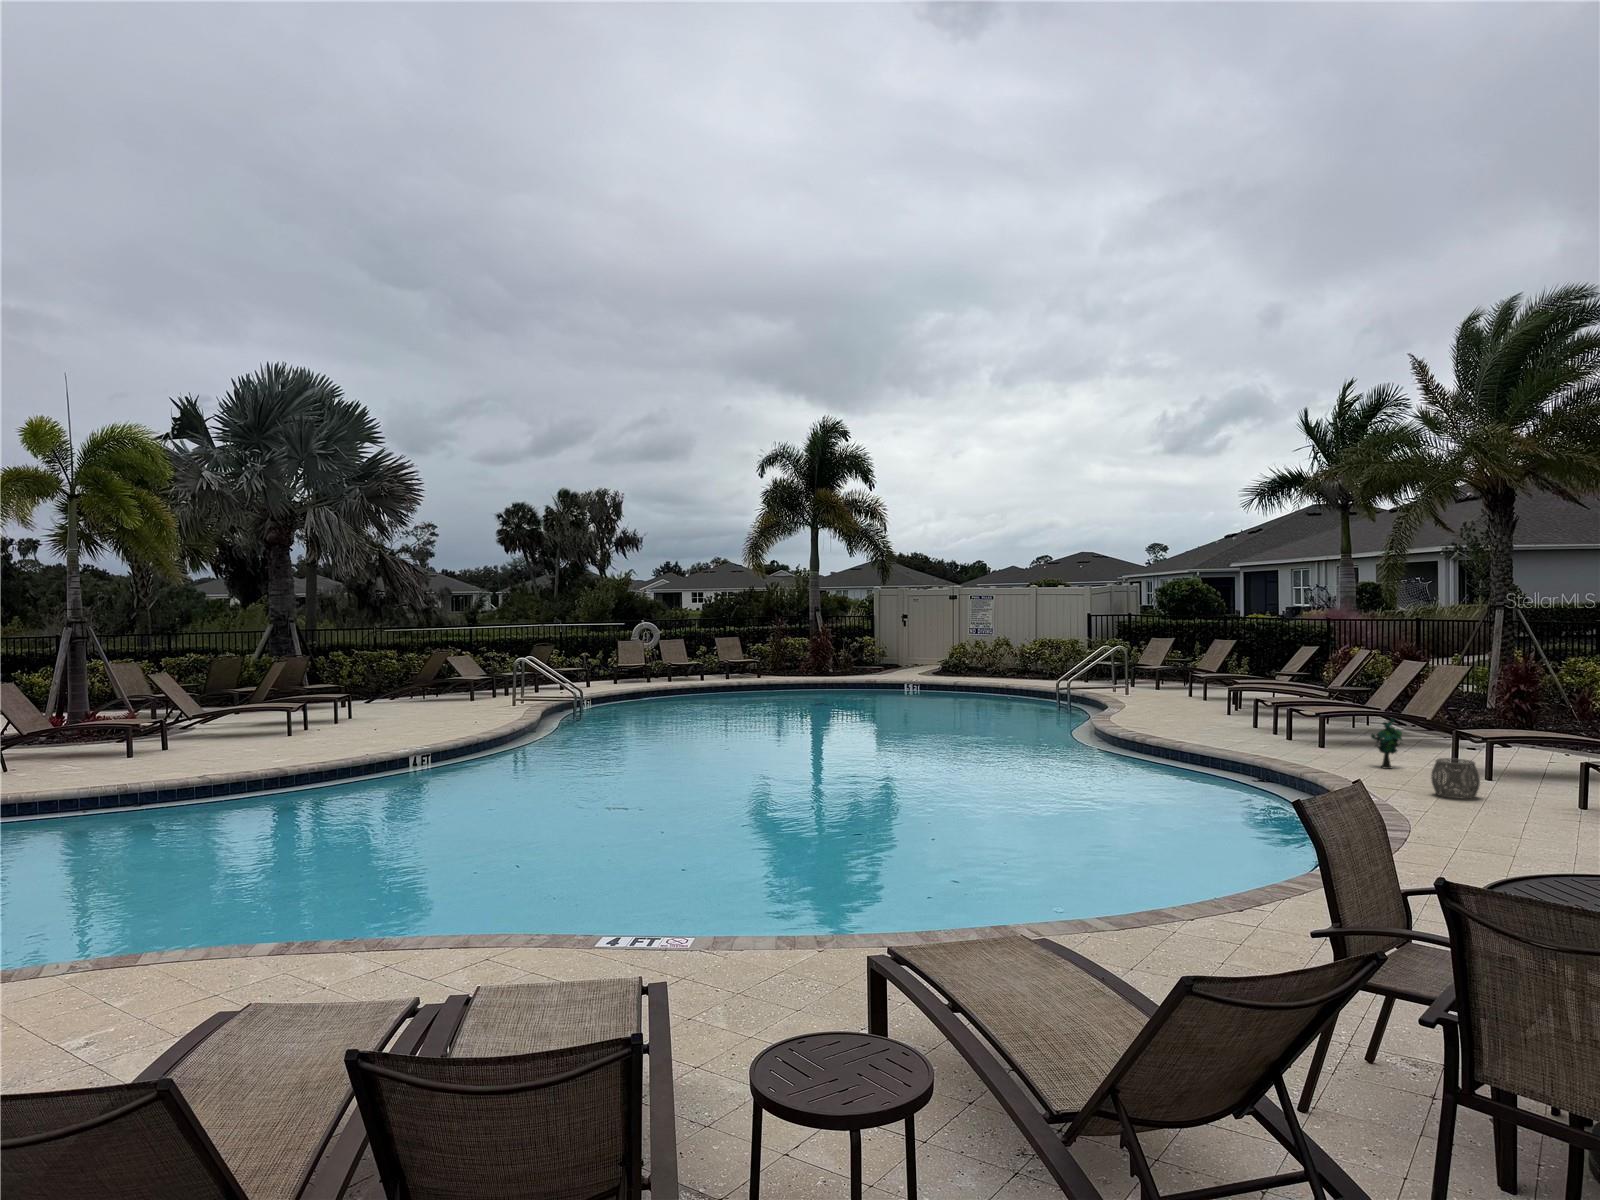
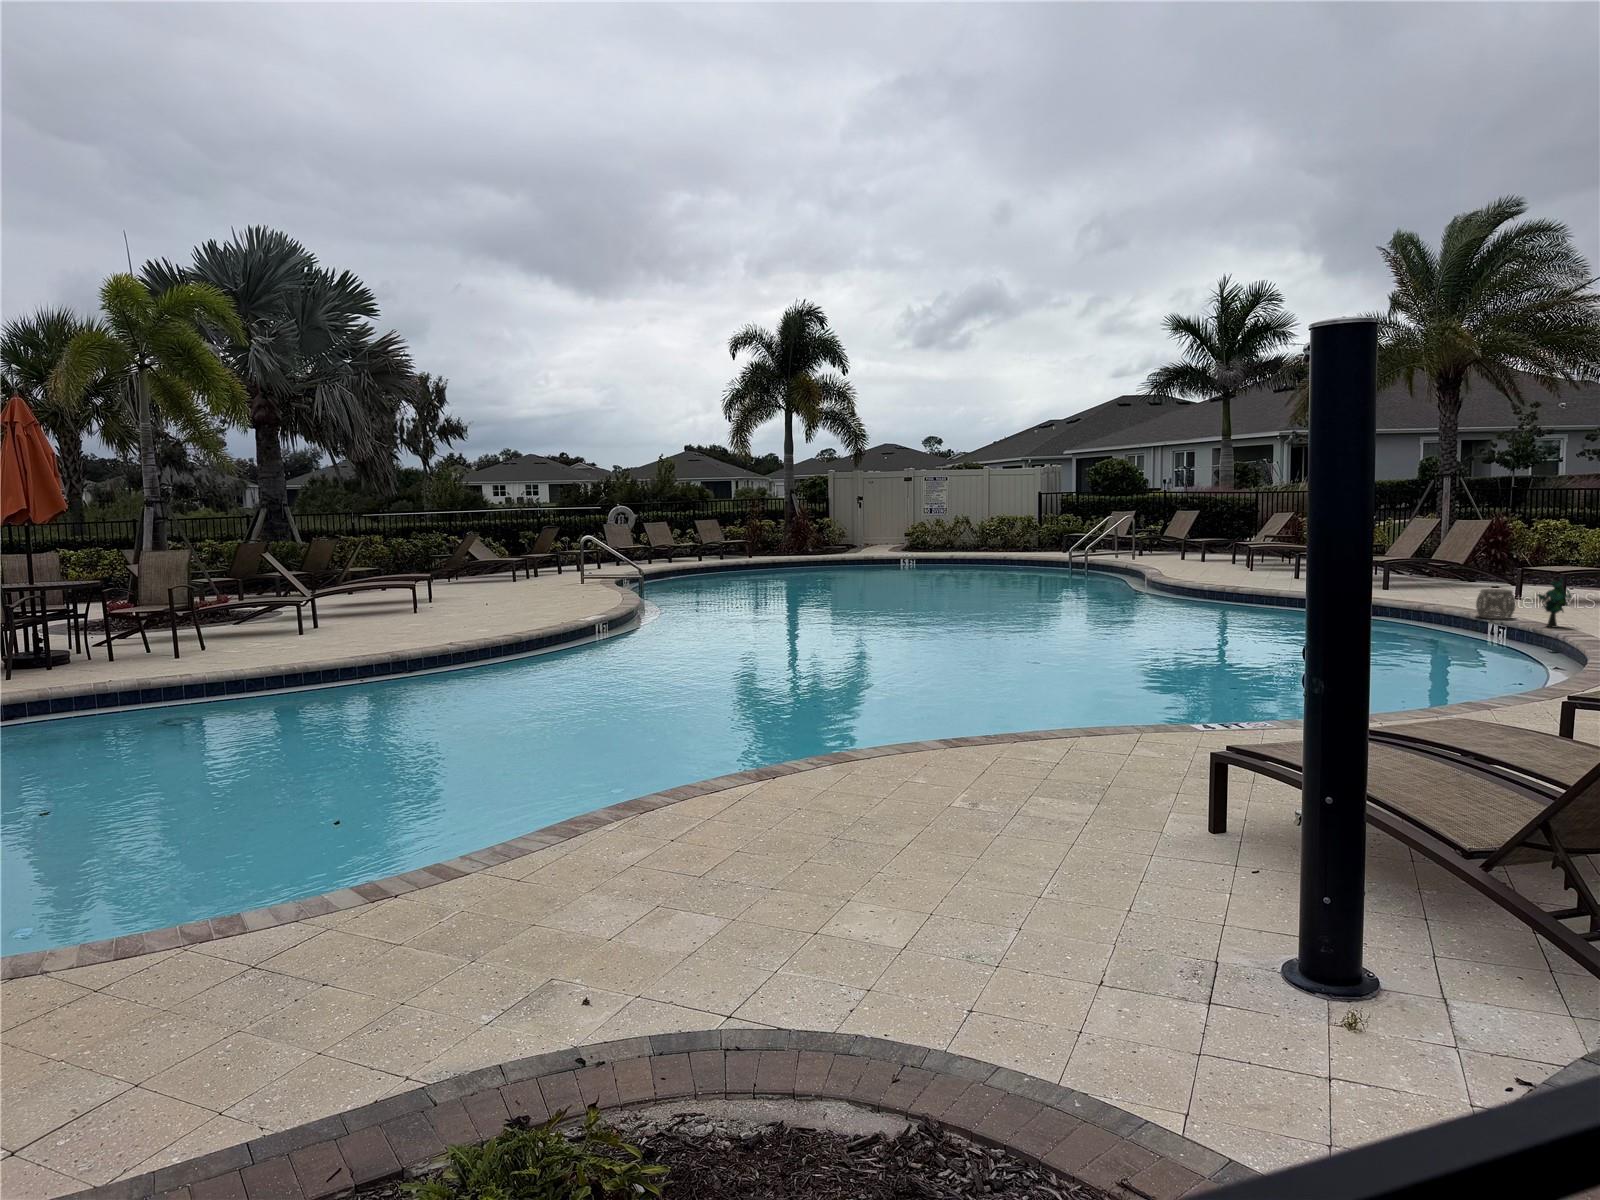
decorative plant: present [1371,718,1402,769] -> present [1537,578,1571,627]

